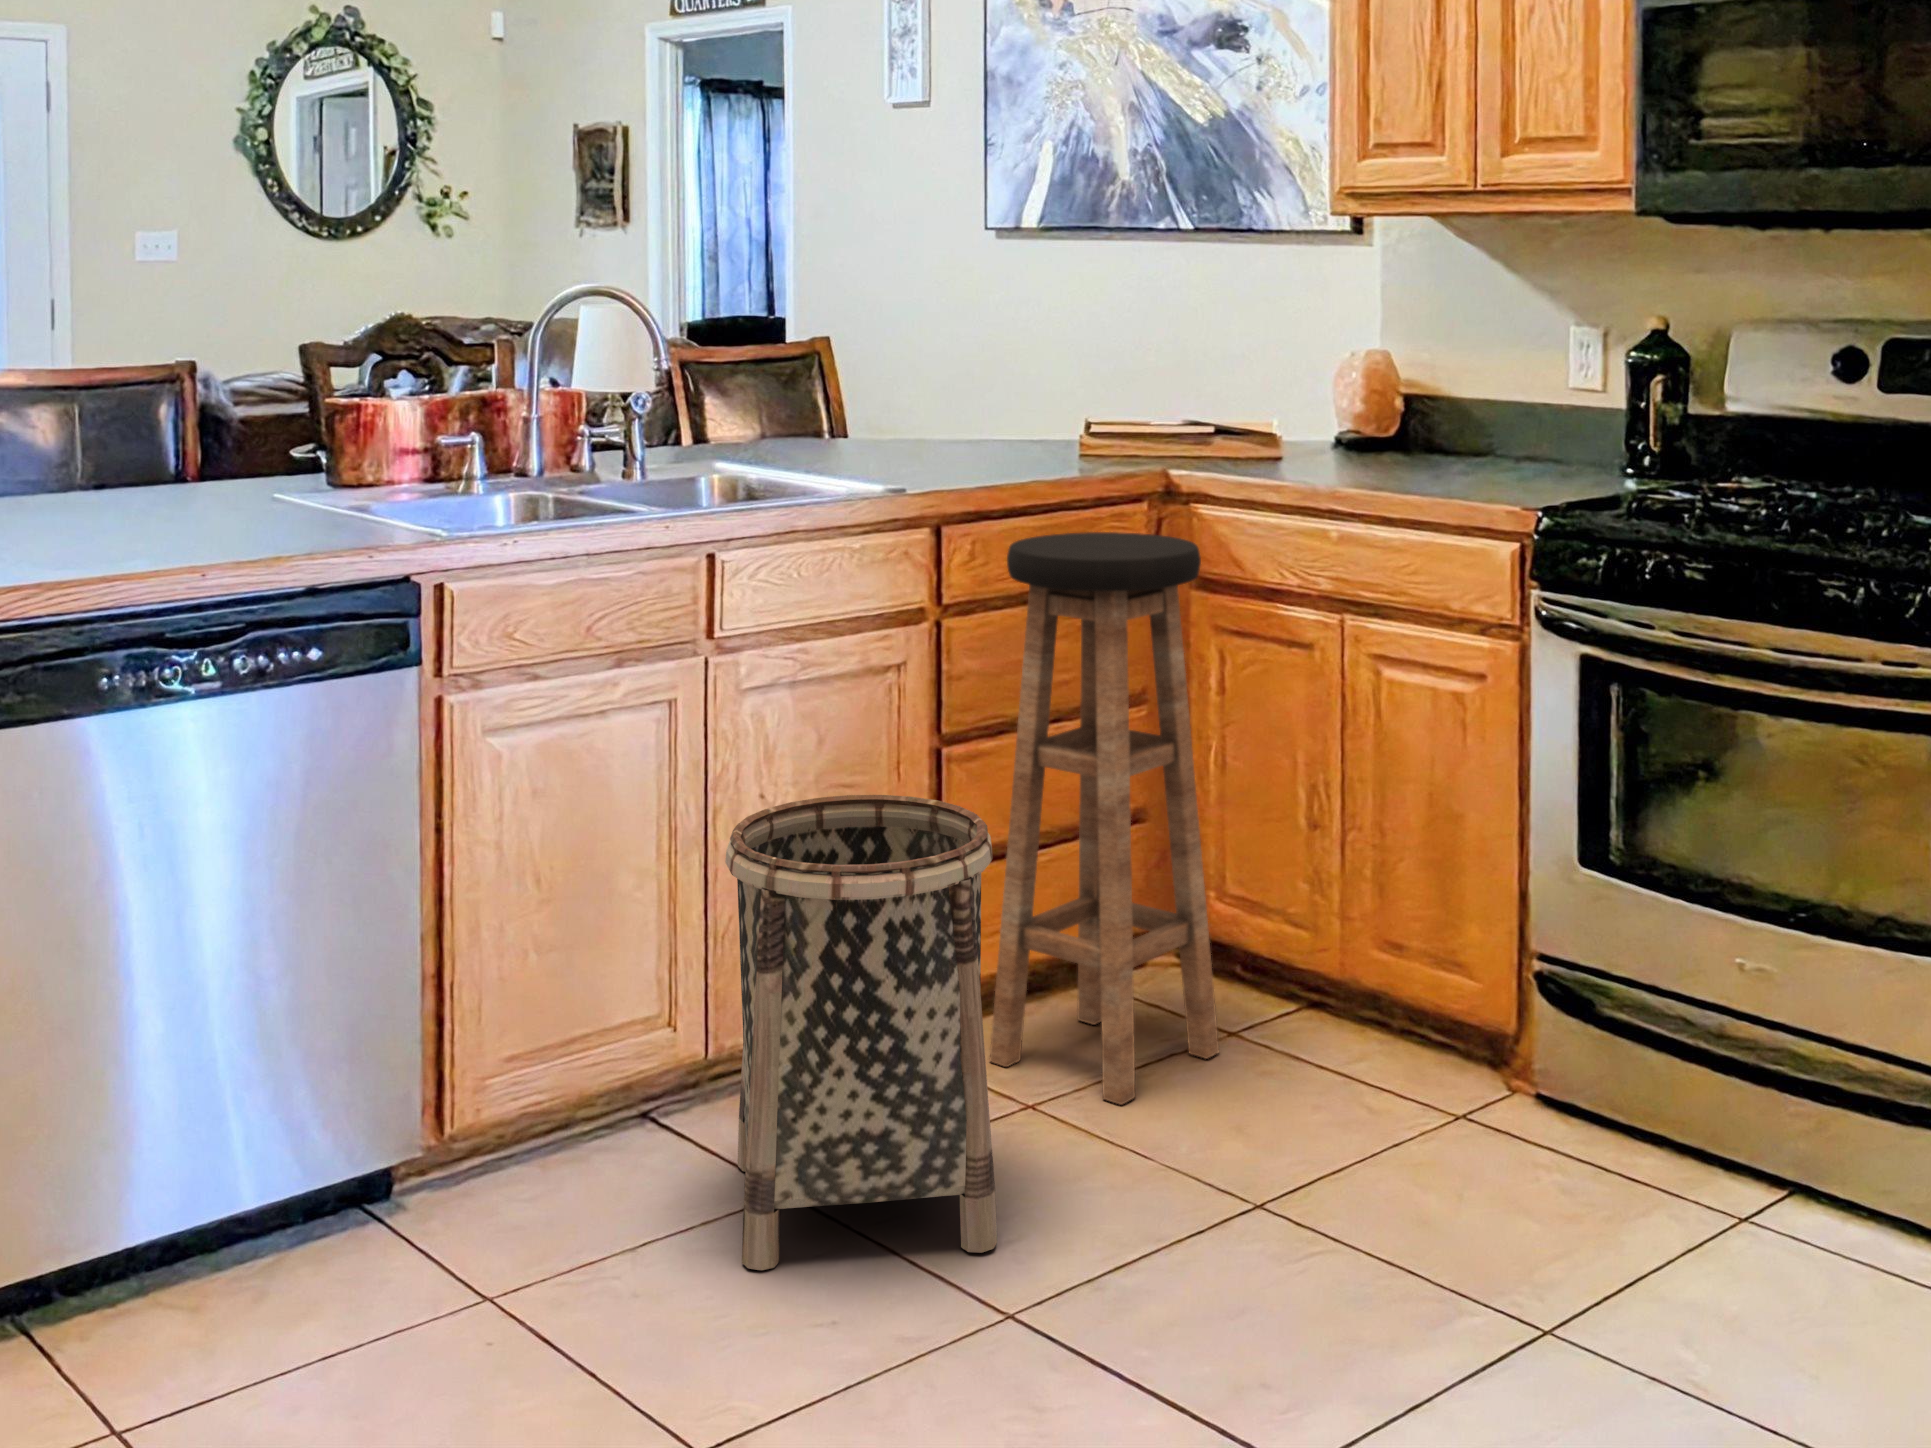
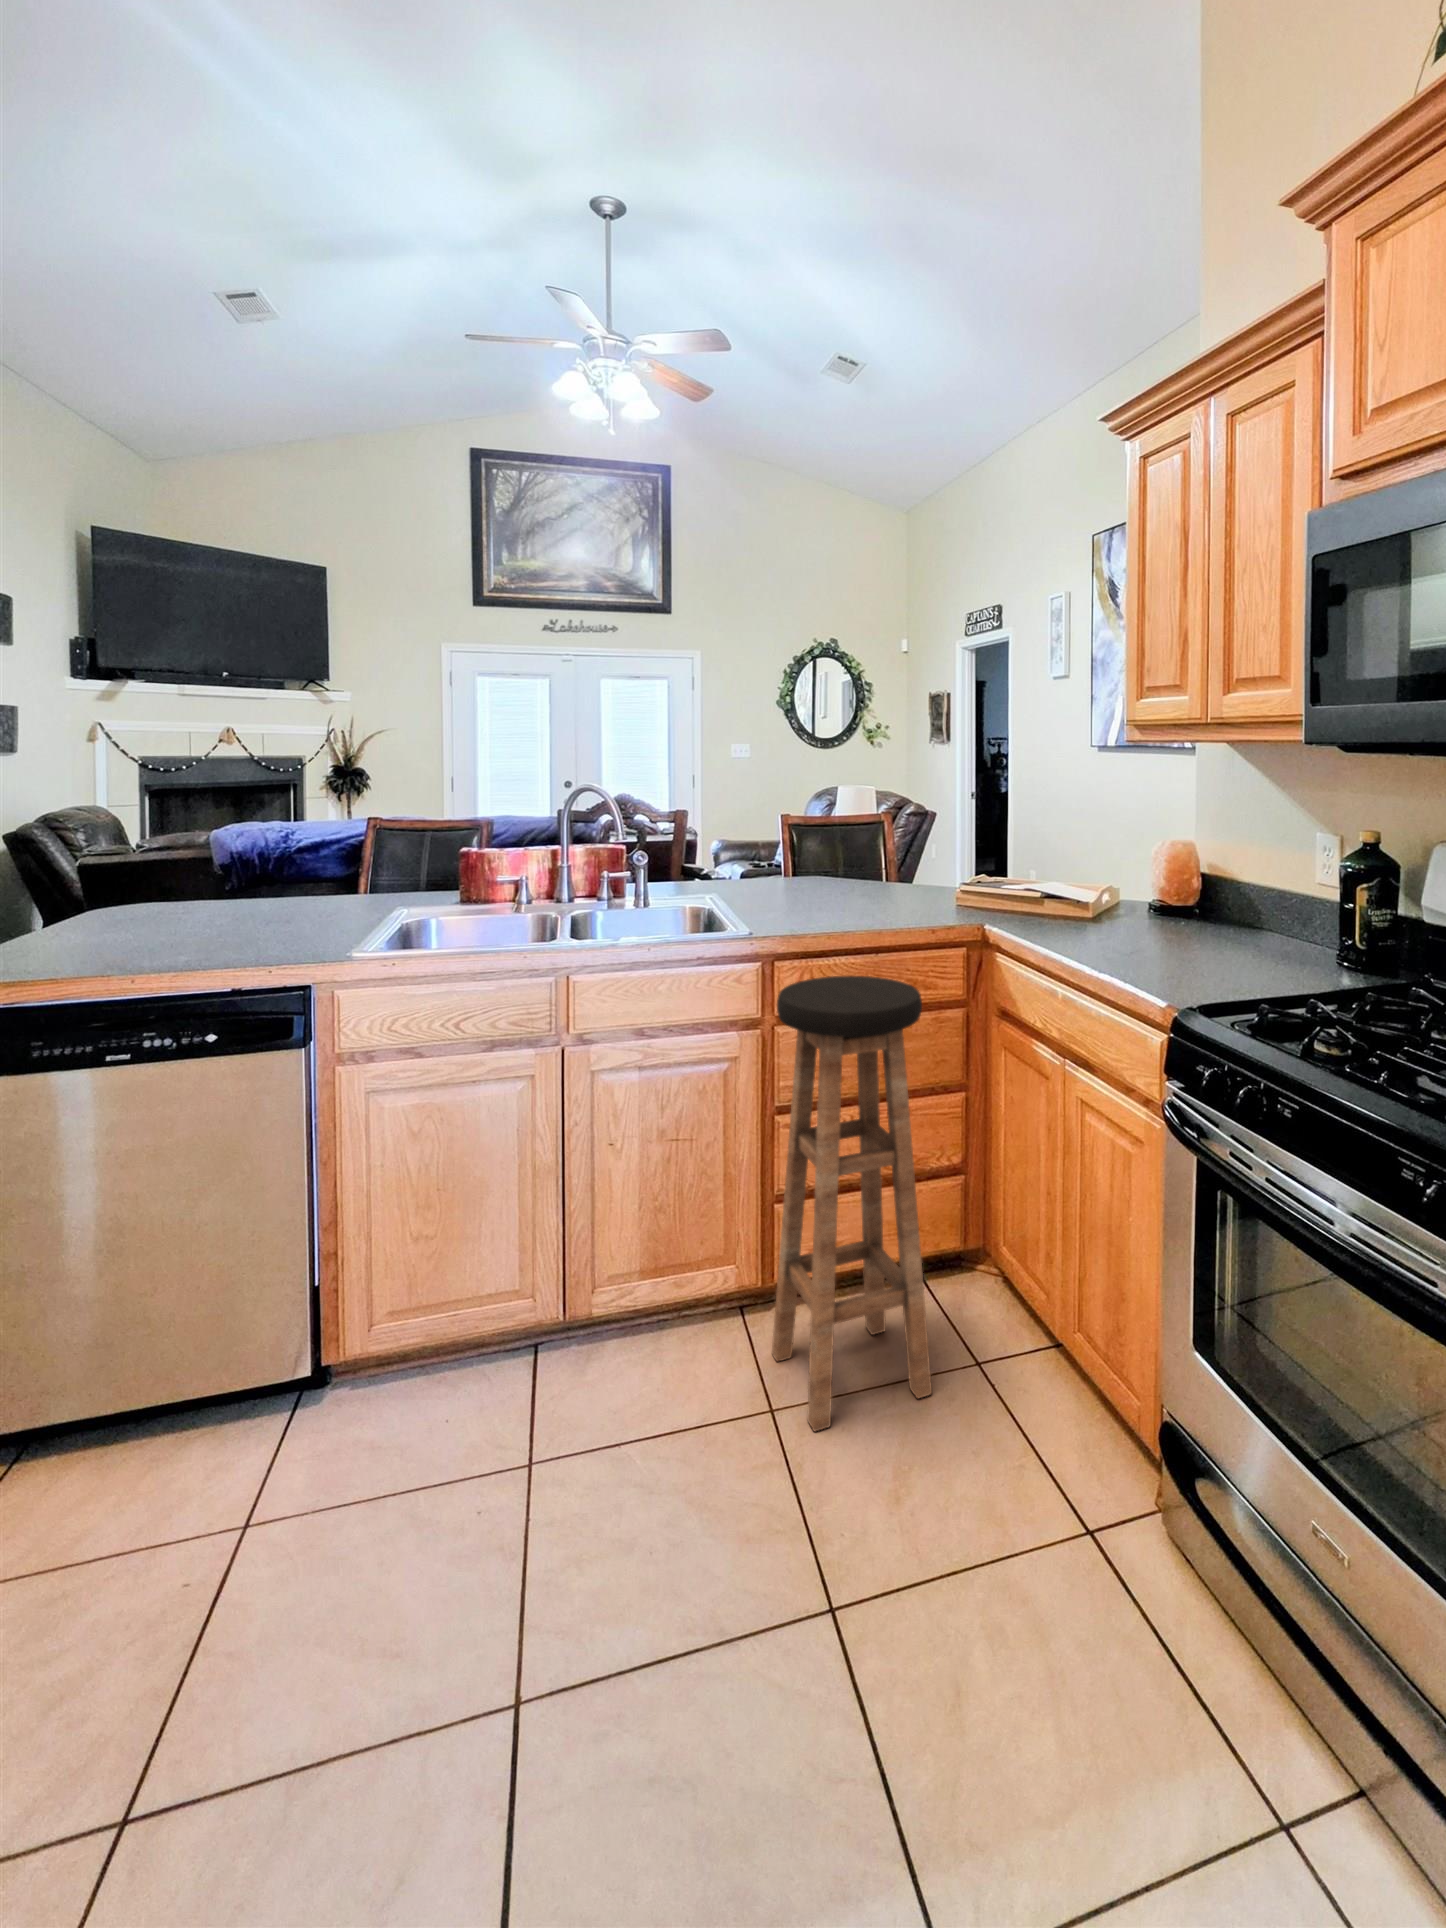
basket: present [725,795,997,1270] -> none [415,1163,670,1578]

